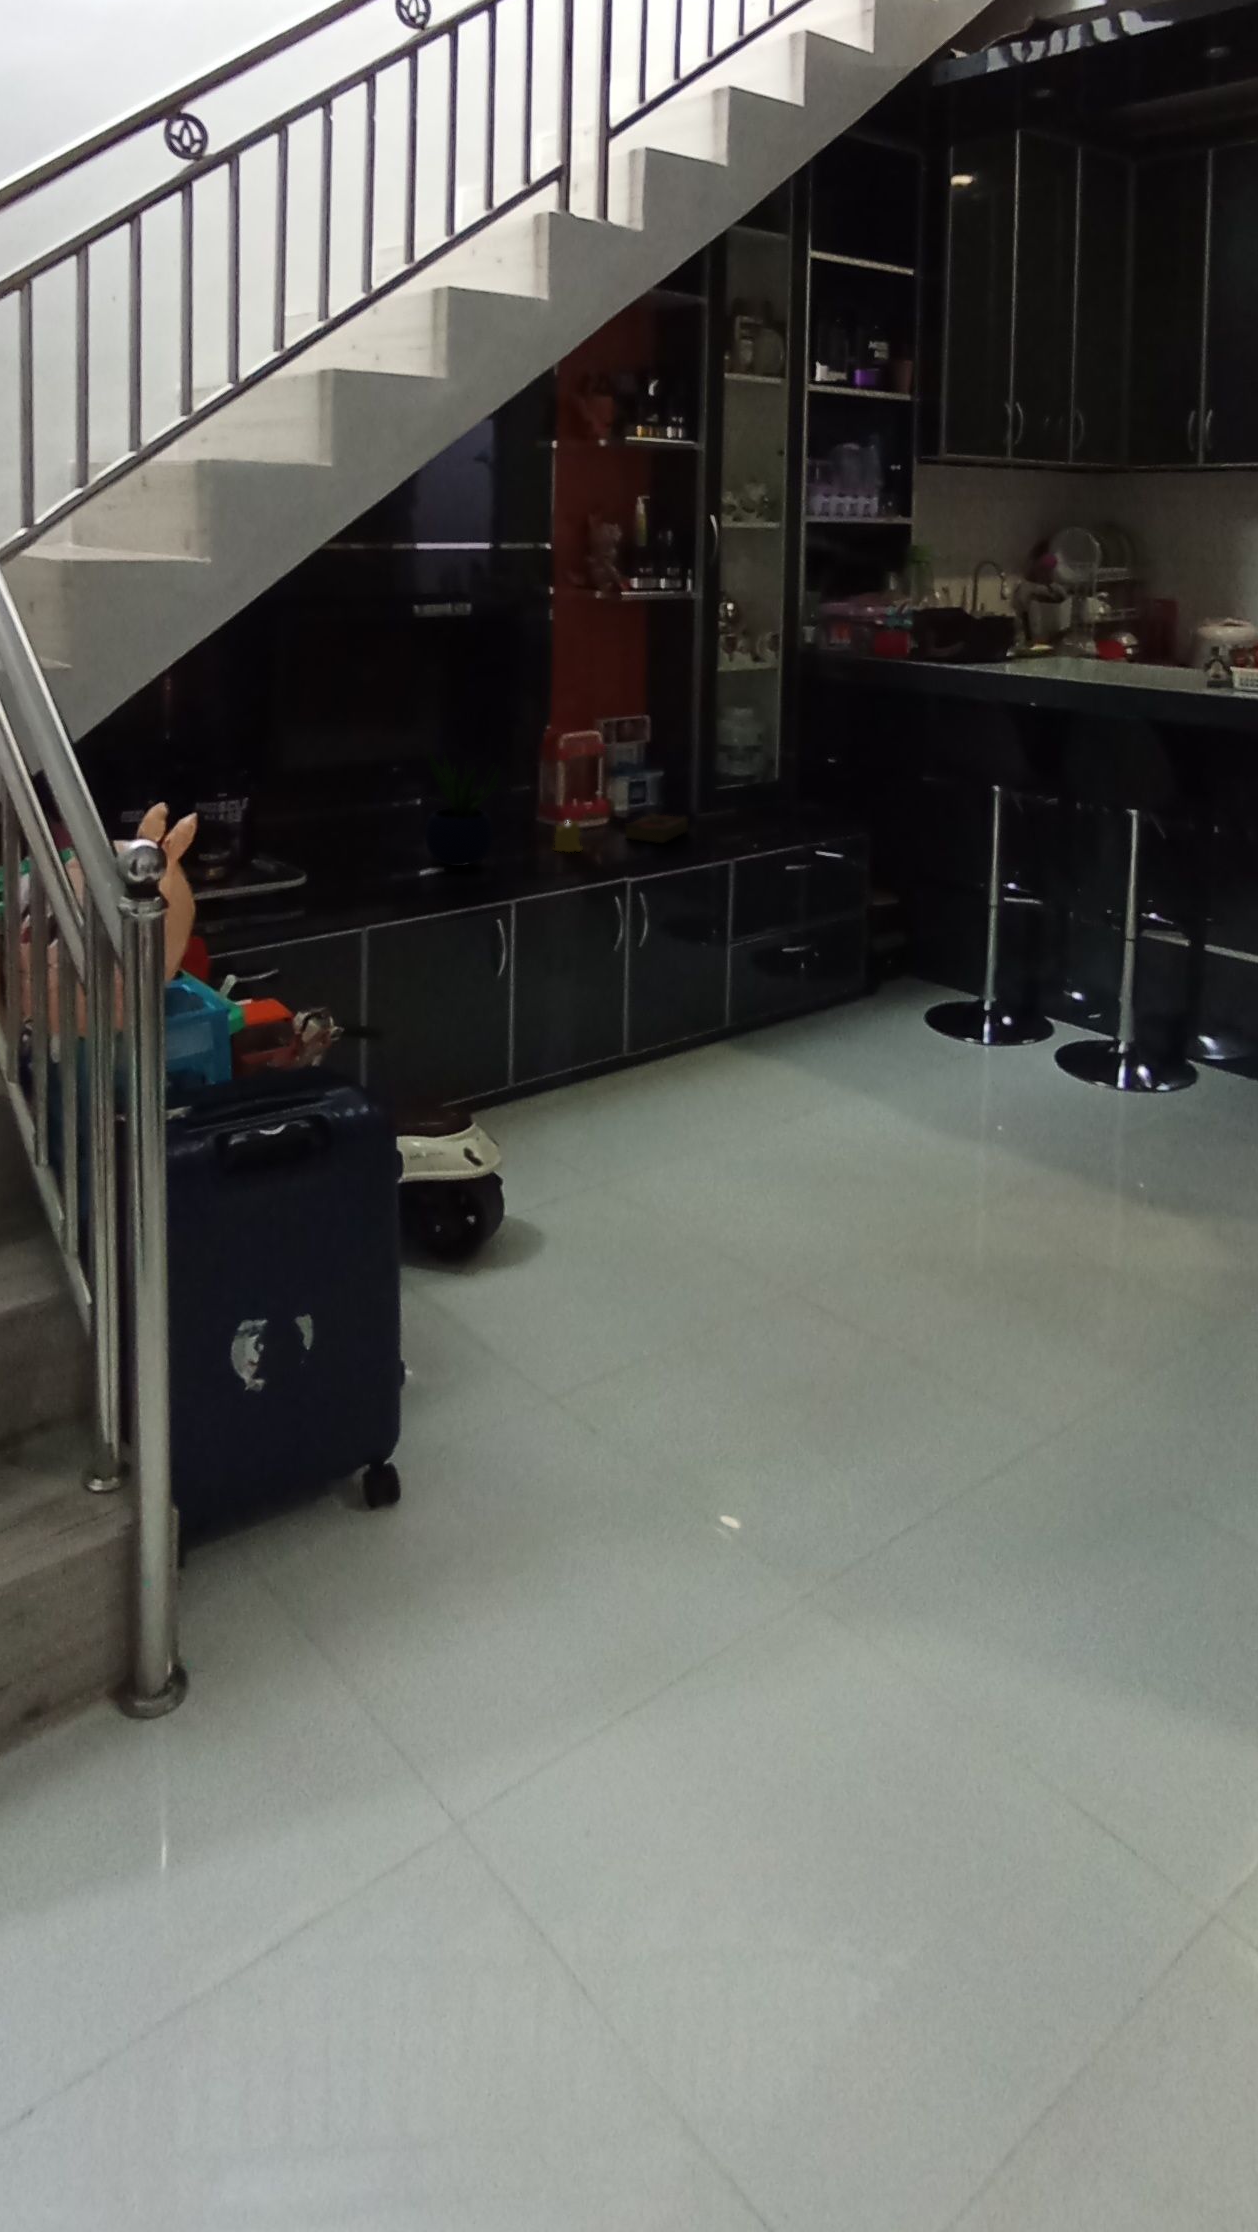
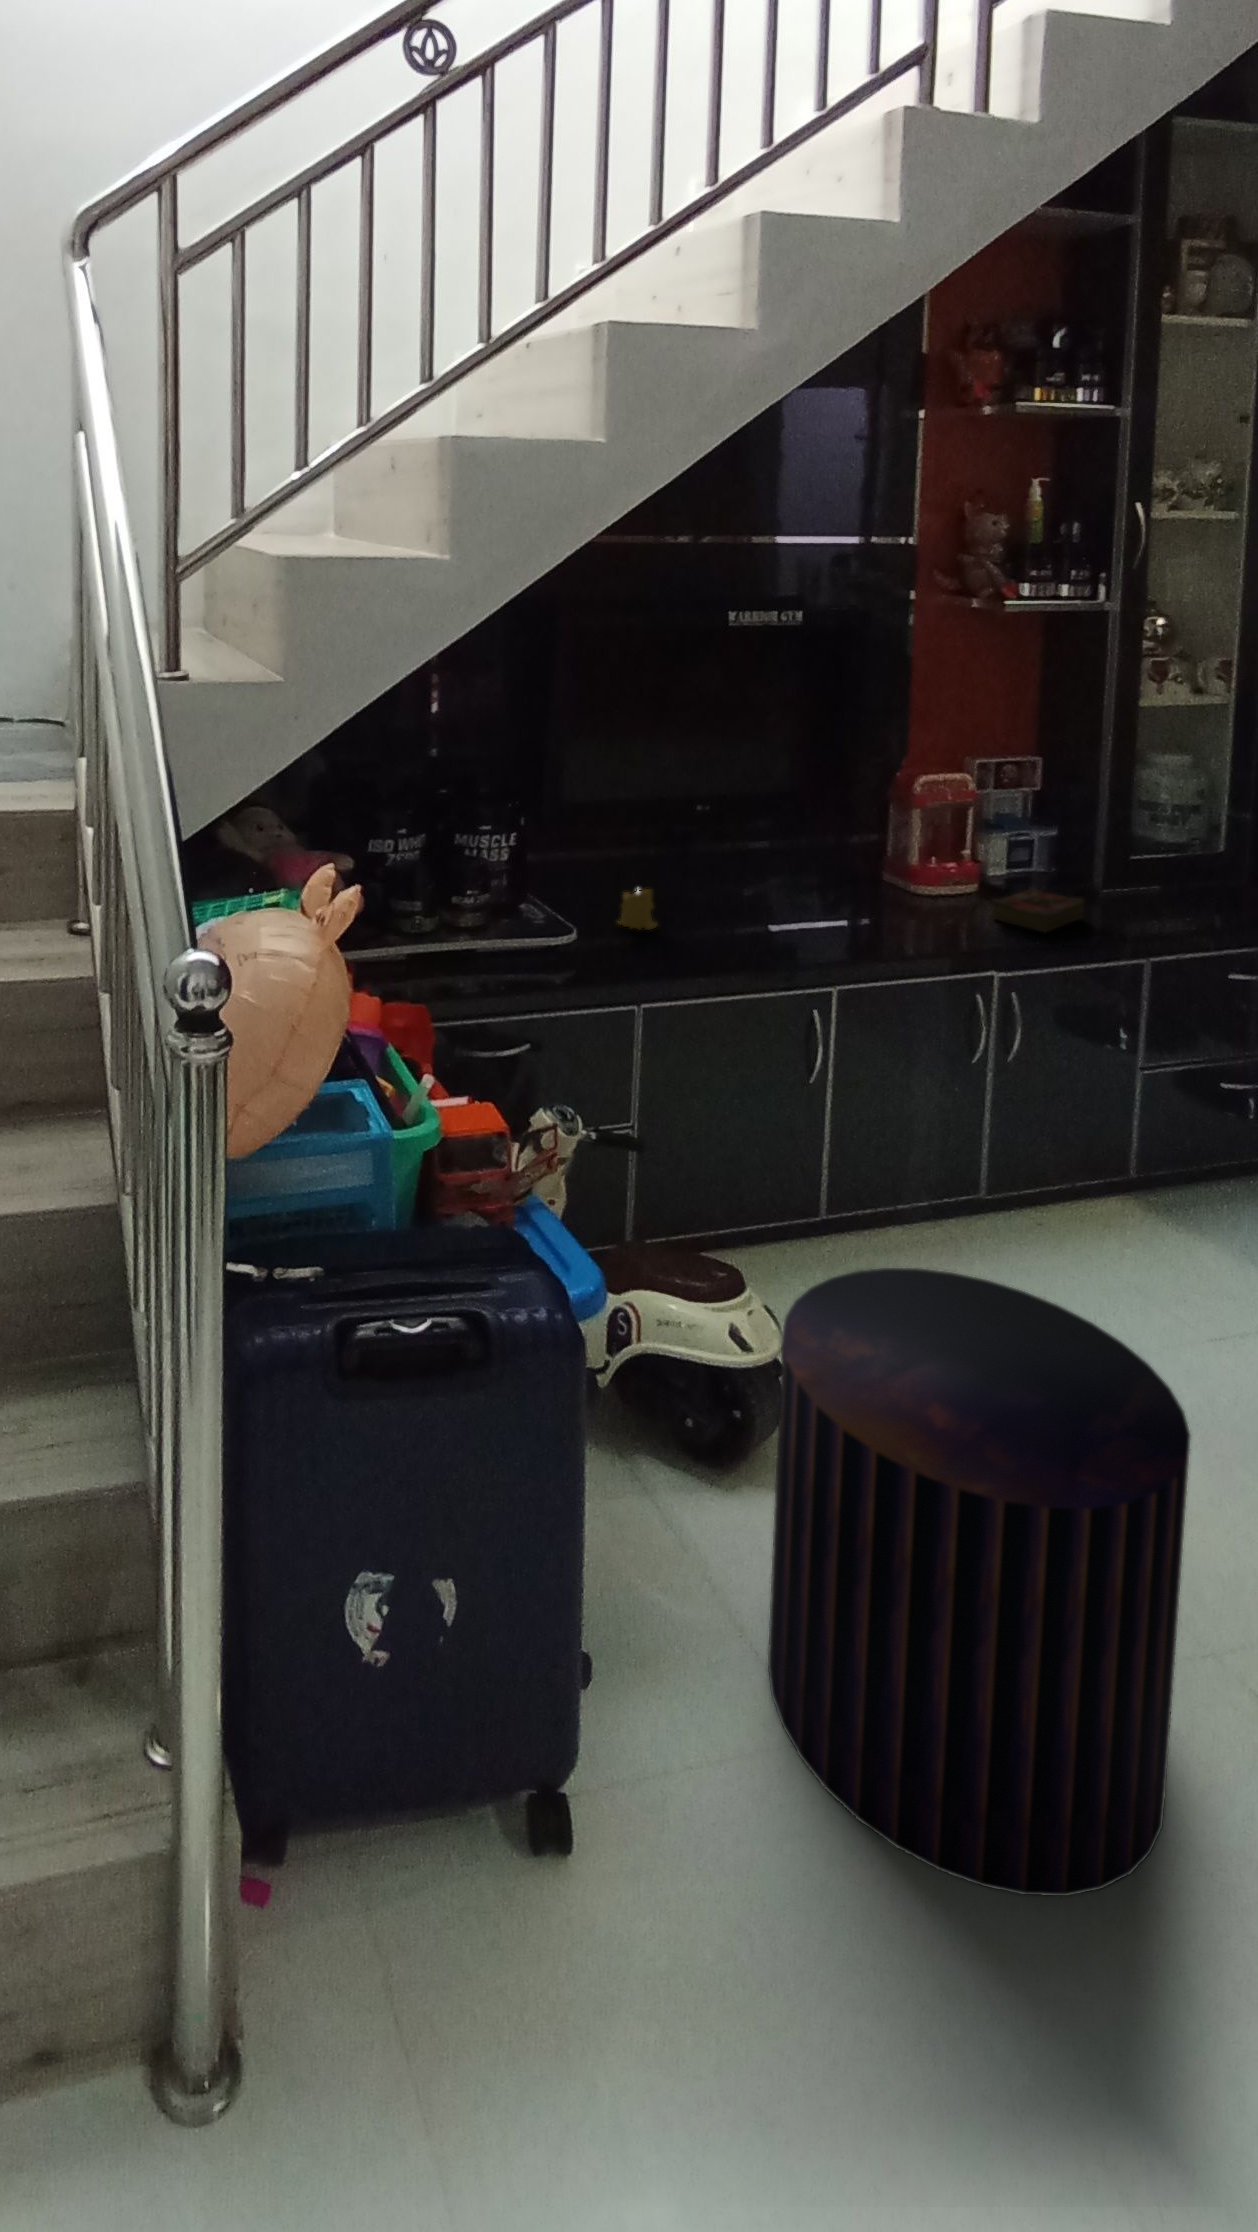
potted plant: present [425,754,500,866] -> none [720,785,823,933]
candle: present [555,822,582,852] -> present [618,889,657,930]
pouf: none [515,1061,772,1437] -> present [768,1268,1190,1896]

